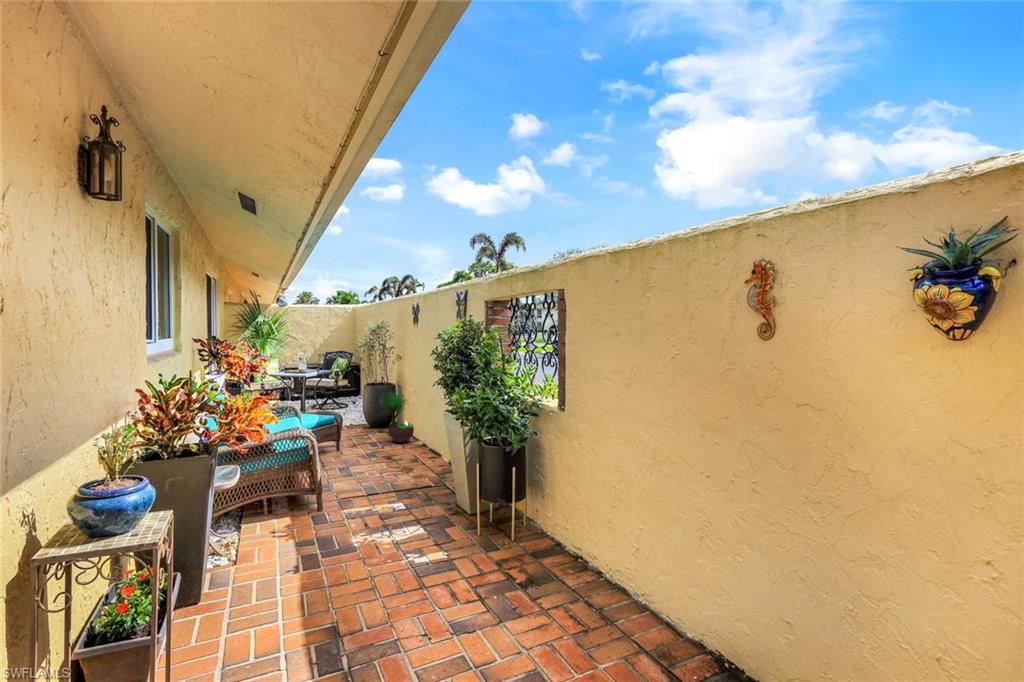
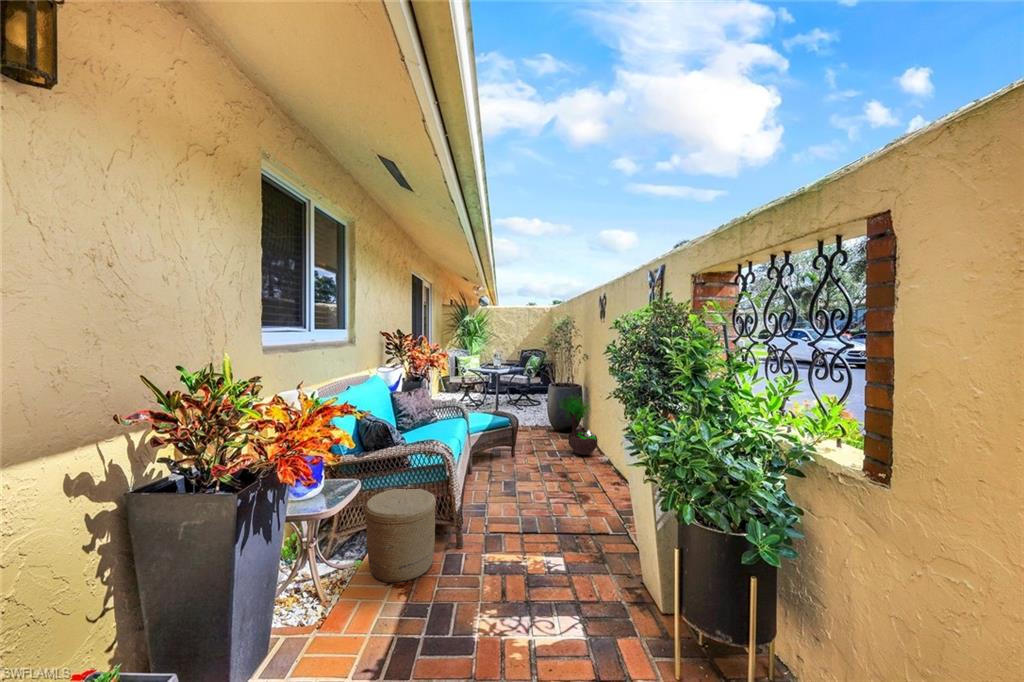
woven basket: none [244,468,305,537] -> present [364,489,436,583]

